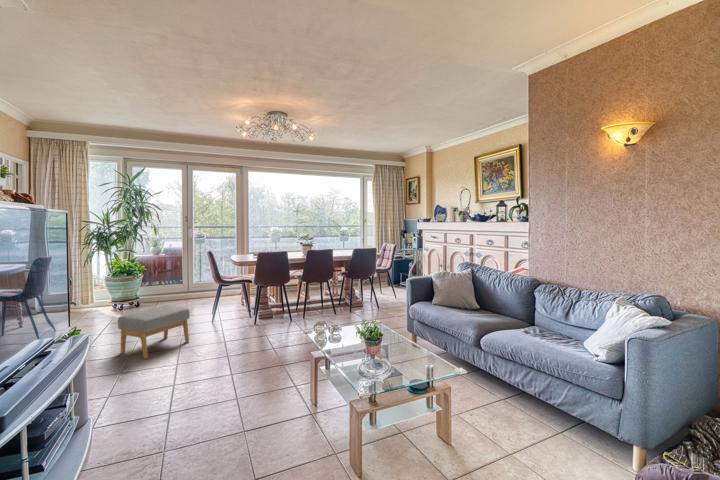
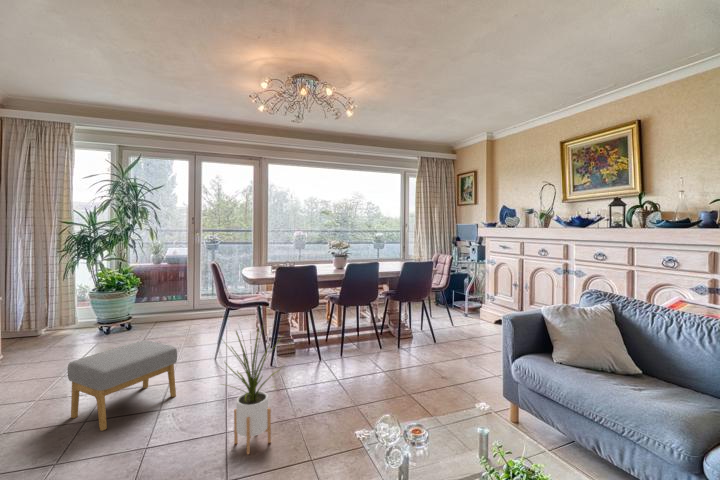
house plant: none [223,285,266,365] -> present [226,328,278,454]

